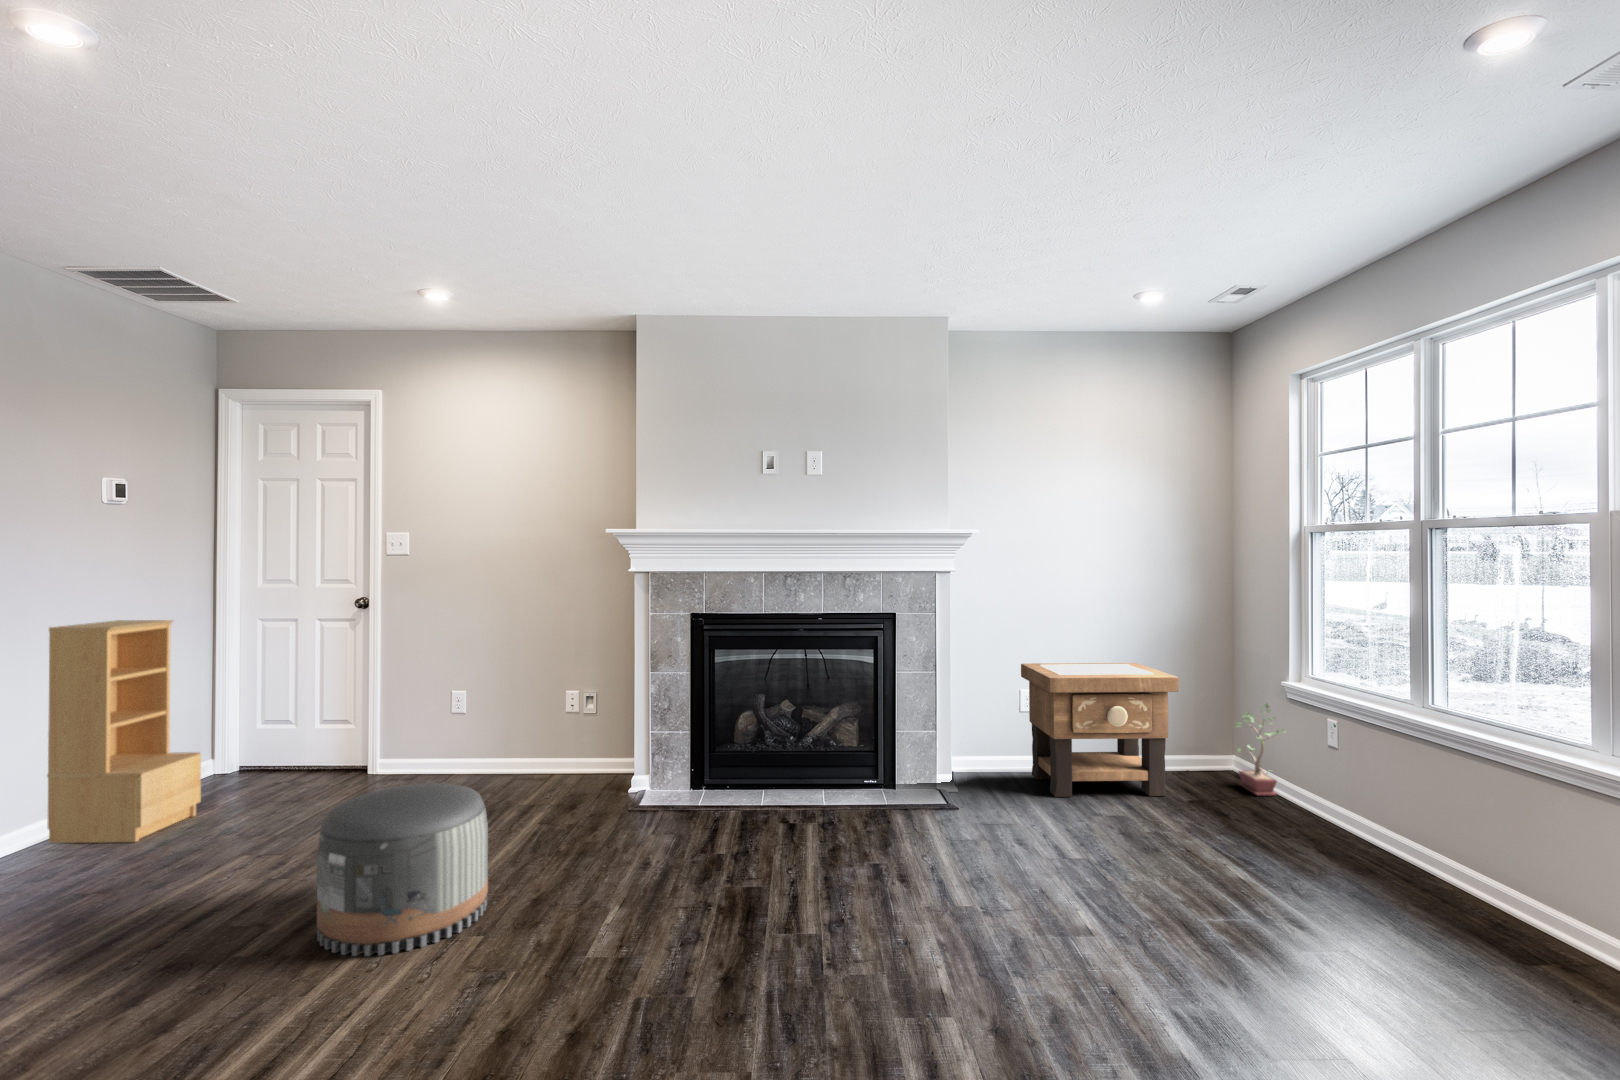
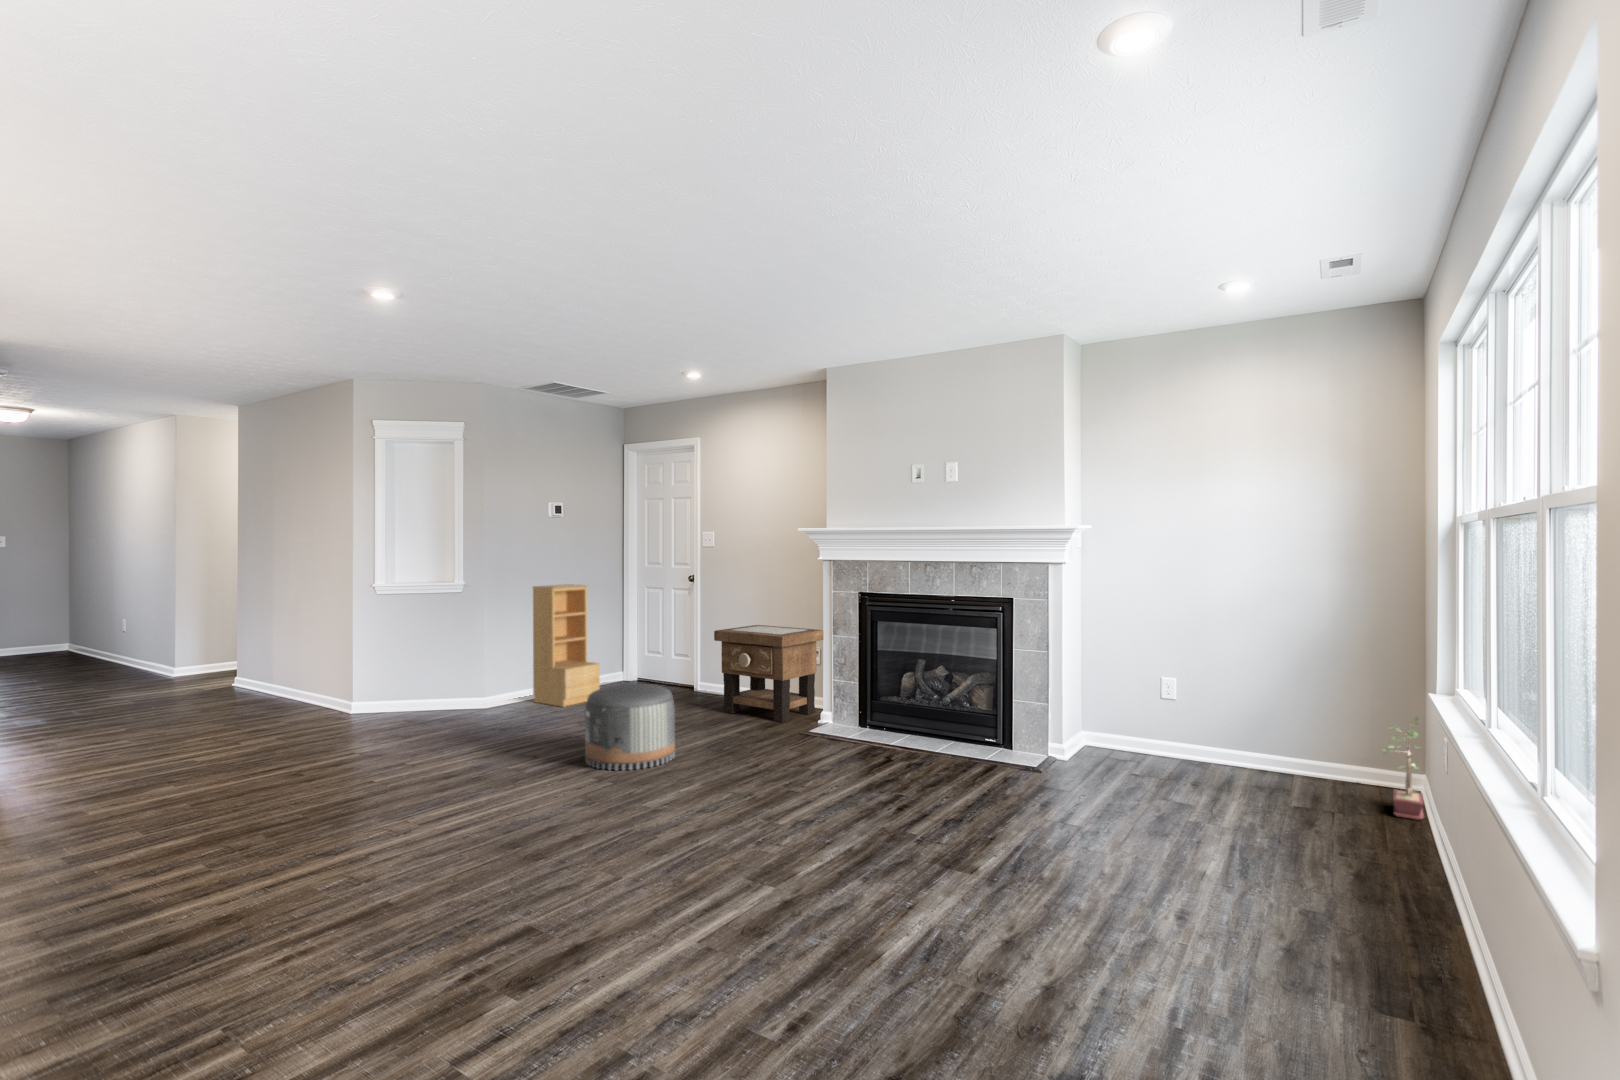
side table: present [1021,663,1179,797] -> present [714,625,823,722]

